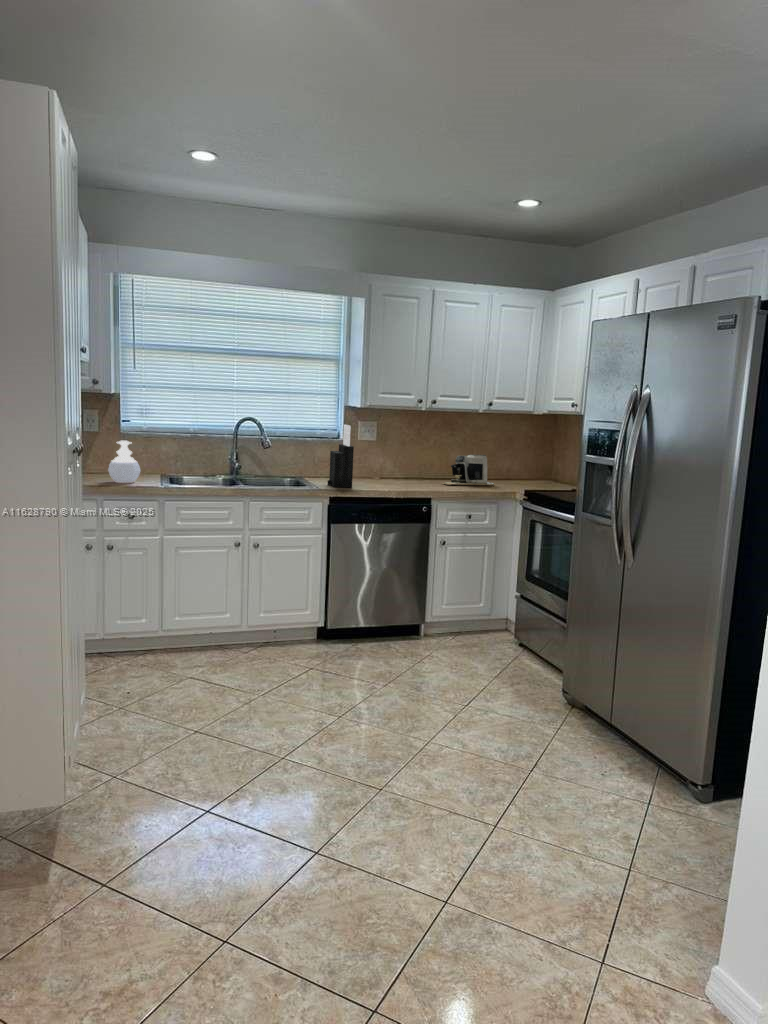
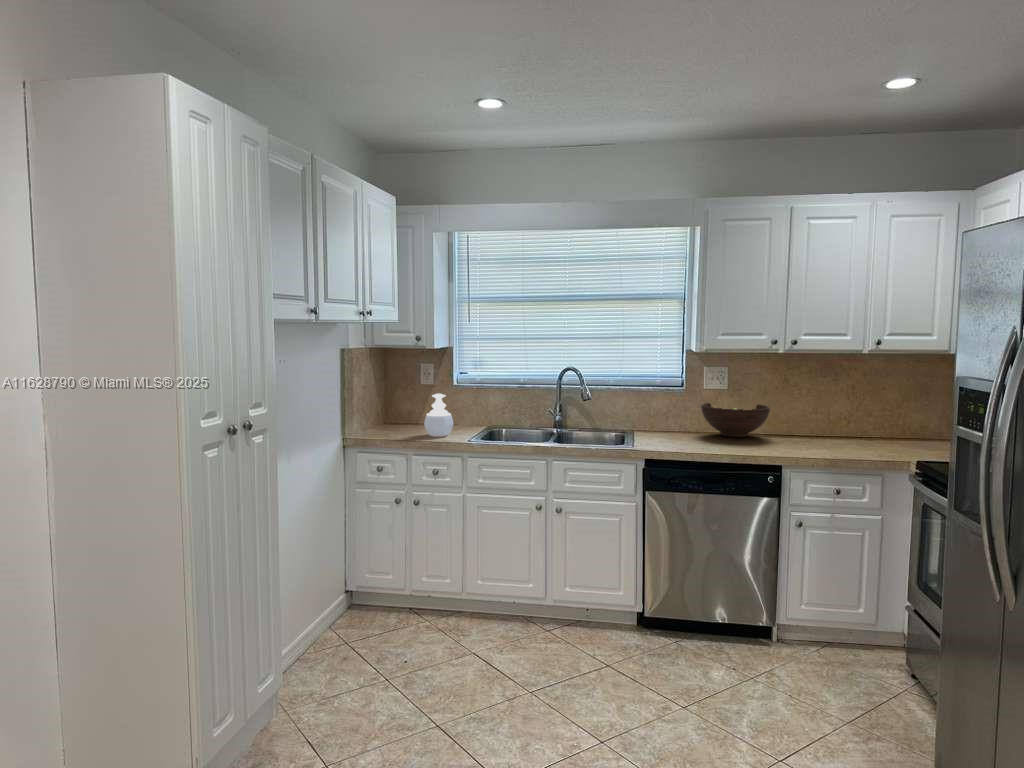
knife block: present [328,425,354,487] -> none [651,373,679,448]
fruit bowl: none [356,452,410,480] -> present [701,402,770,437]
coffee maker: present [445,455,494,485] -> none [808,408,887,450]

